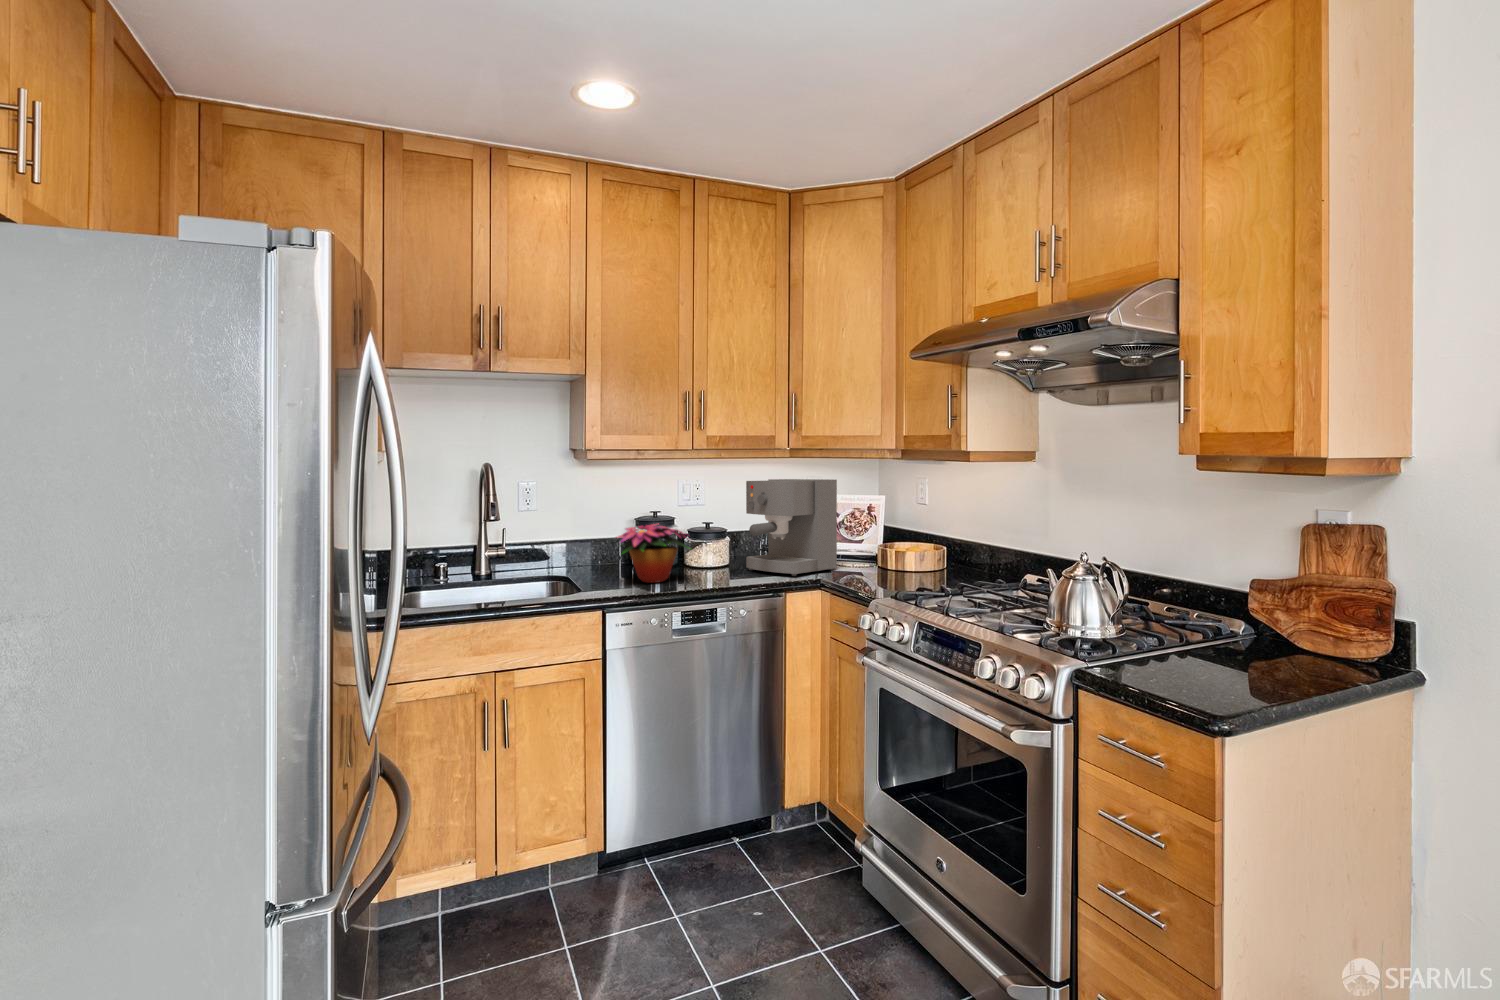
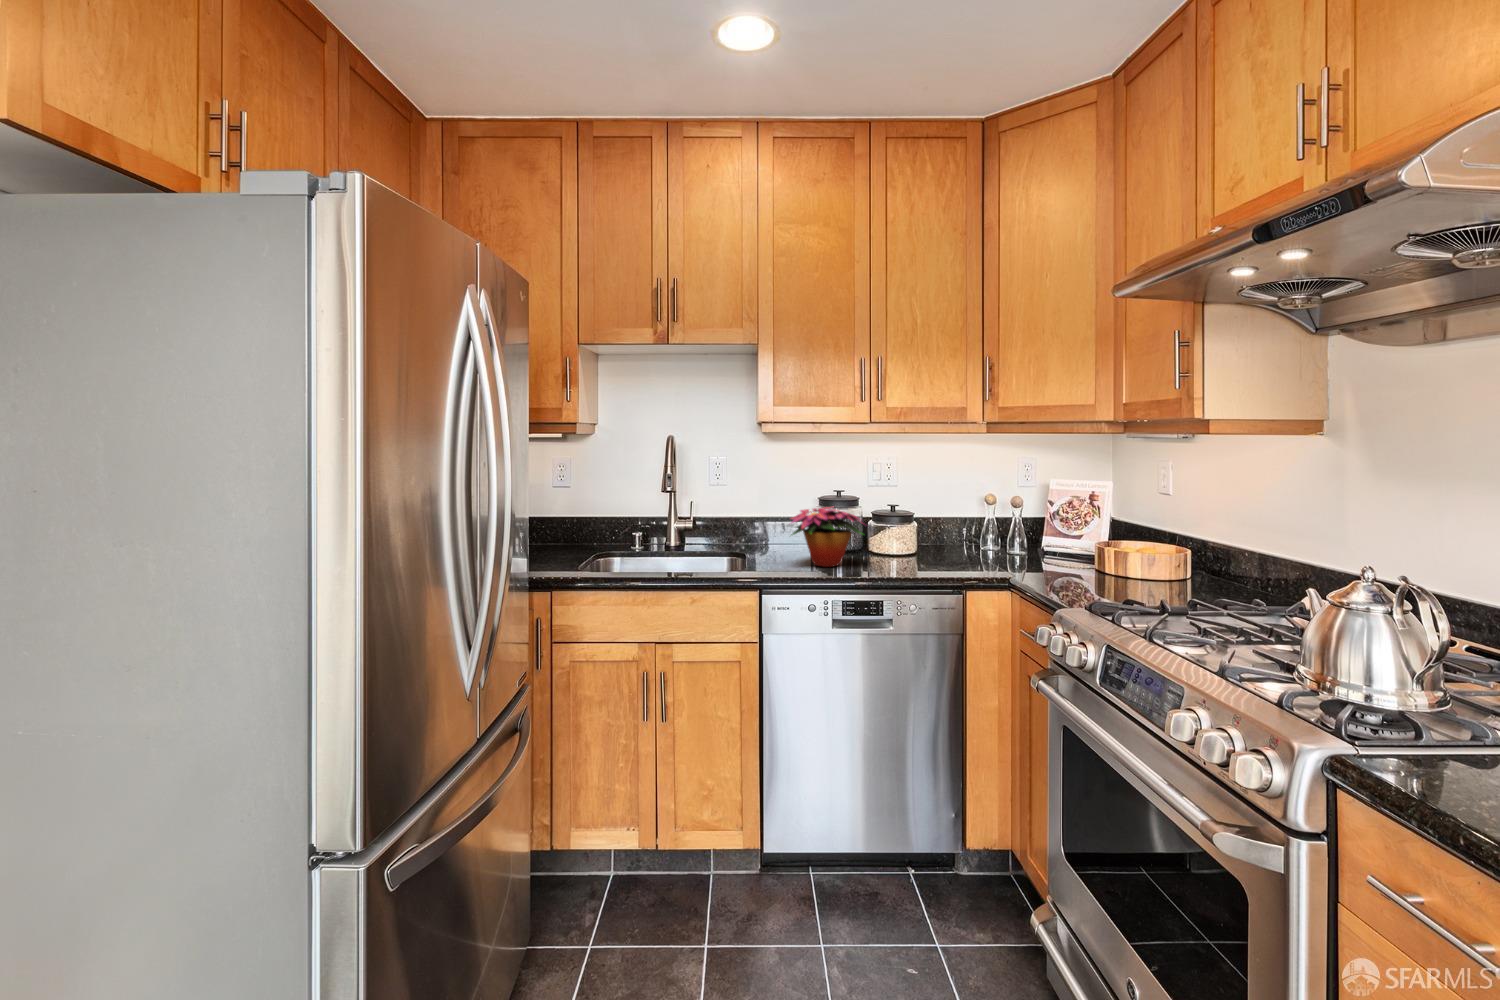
coffee maker: present [746,479,837,576] -> none [927,464,1040,570]

